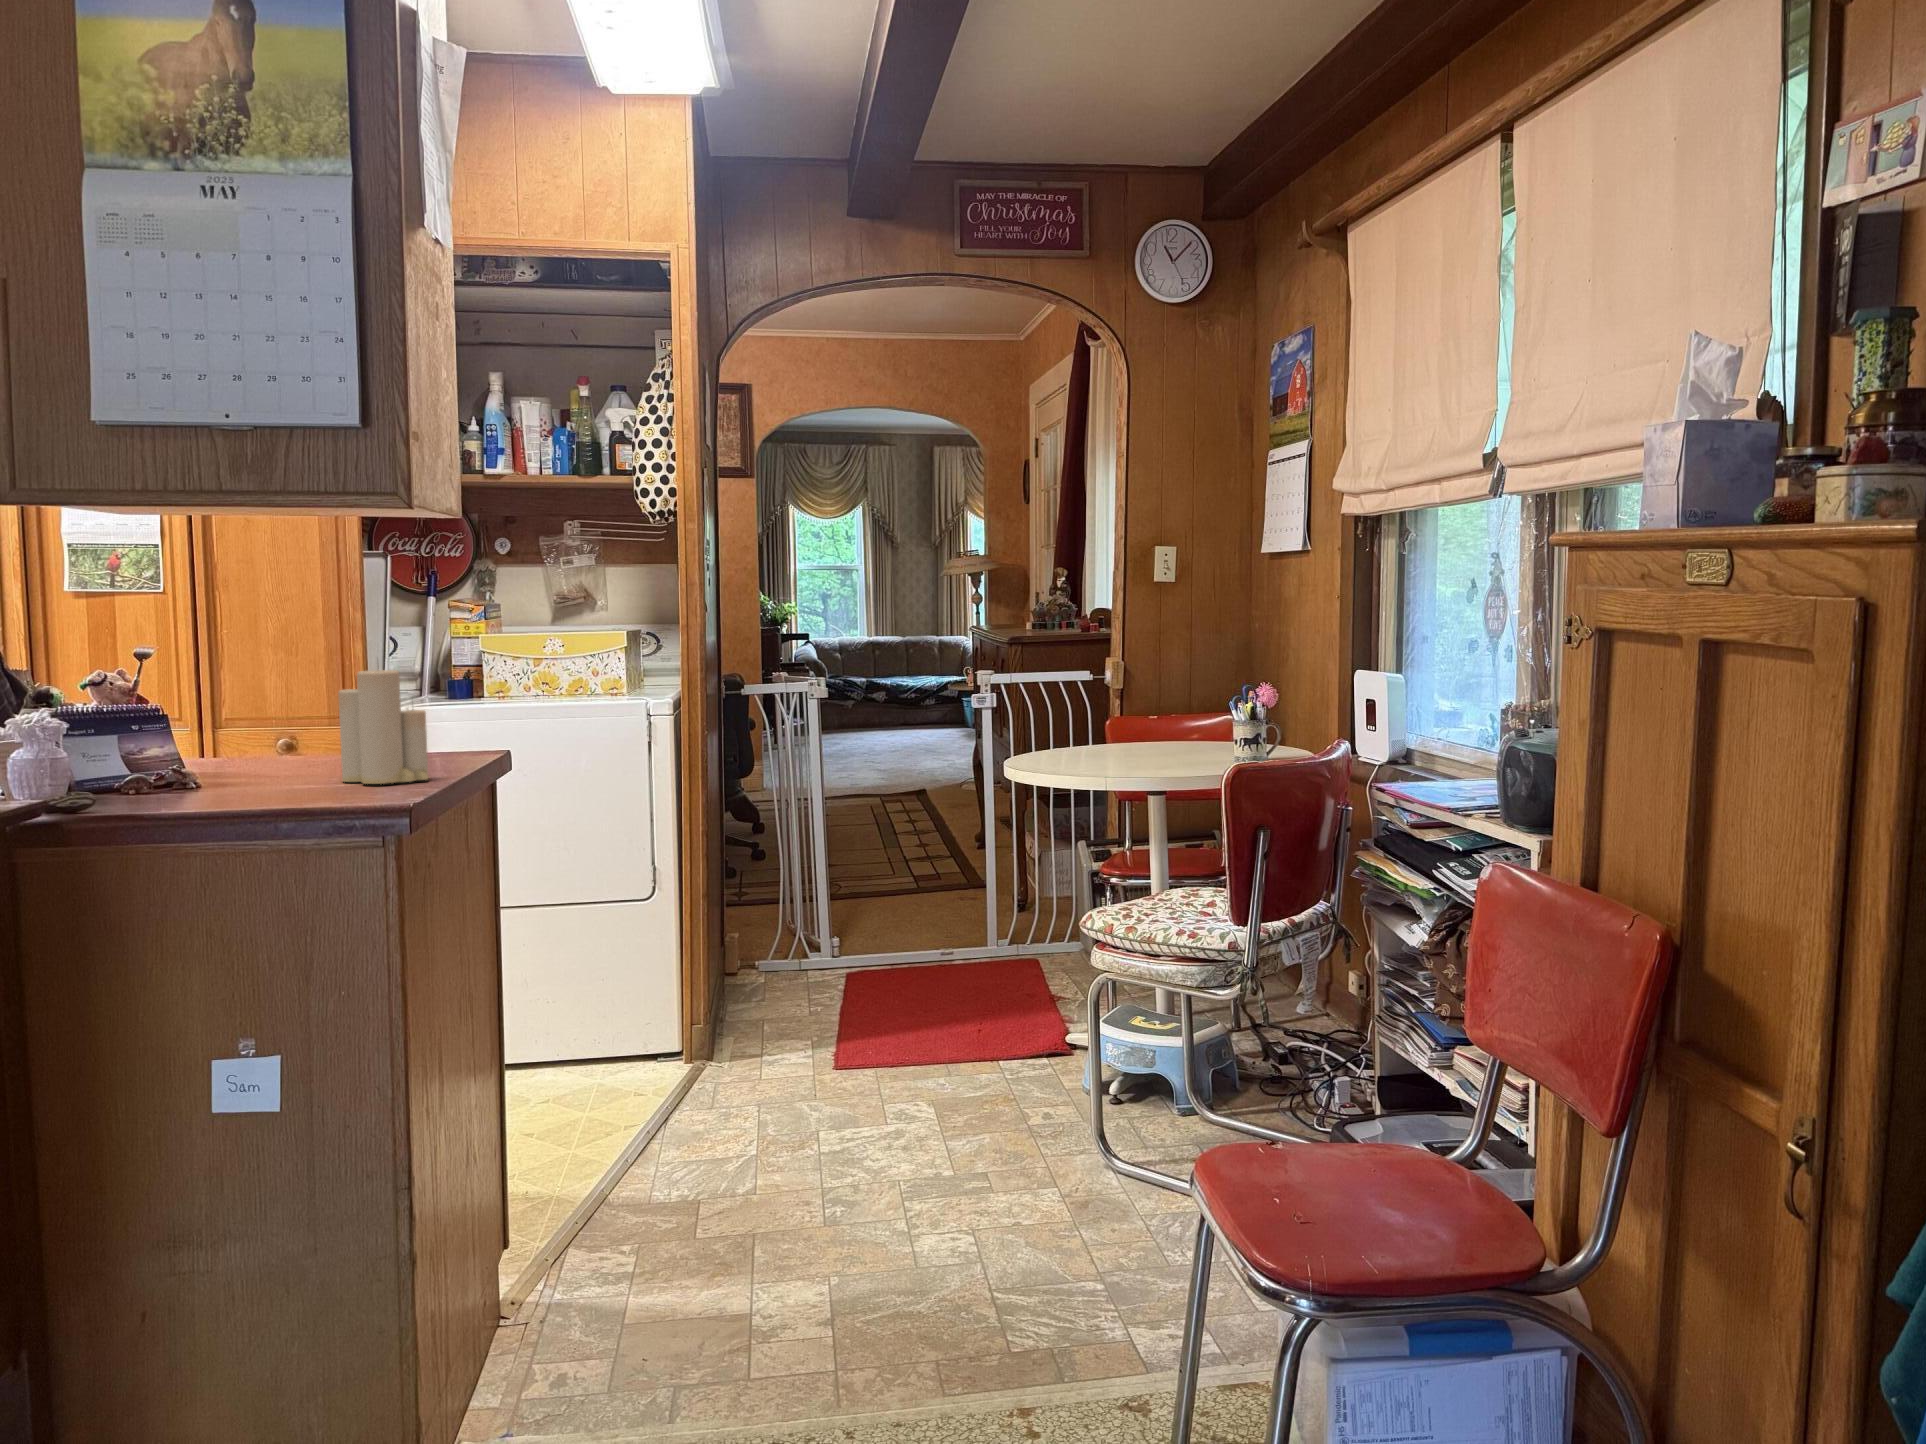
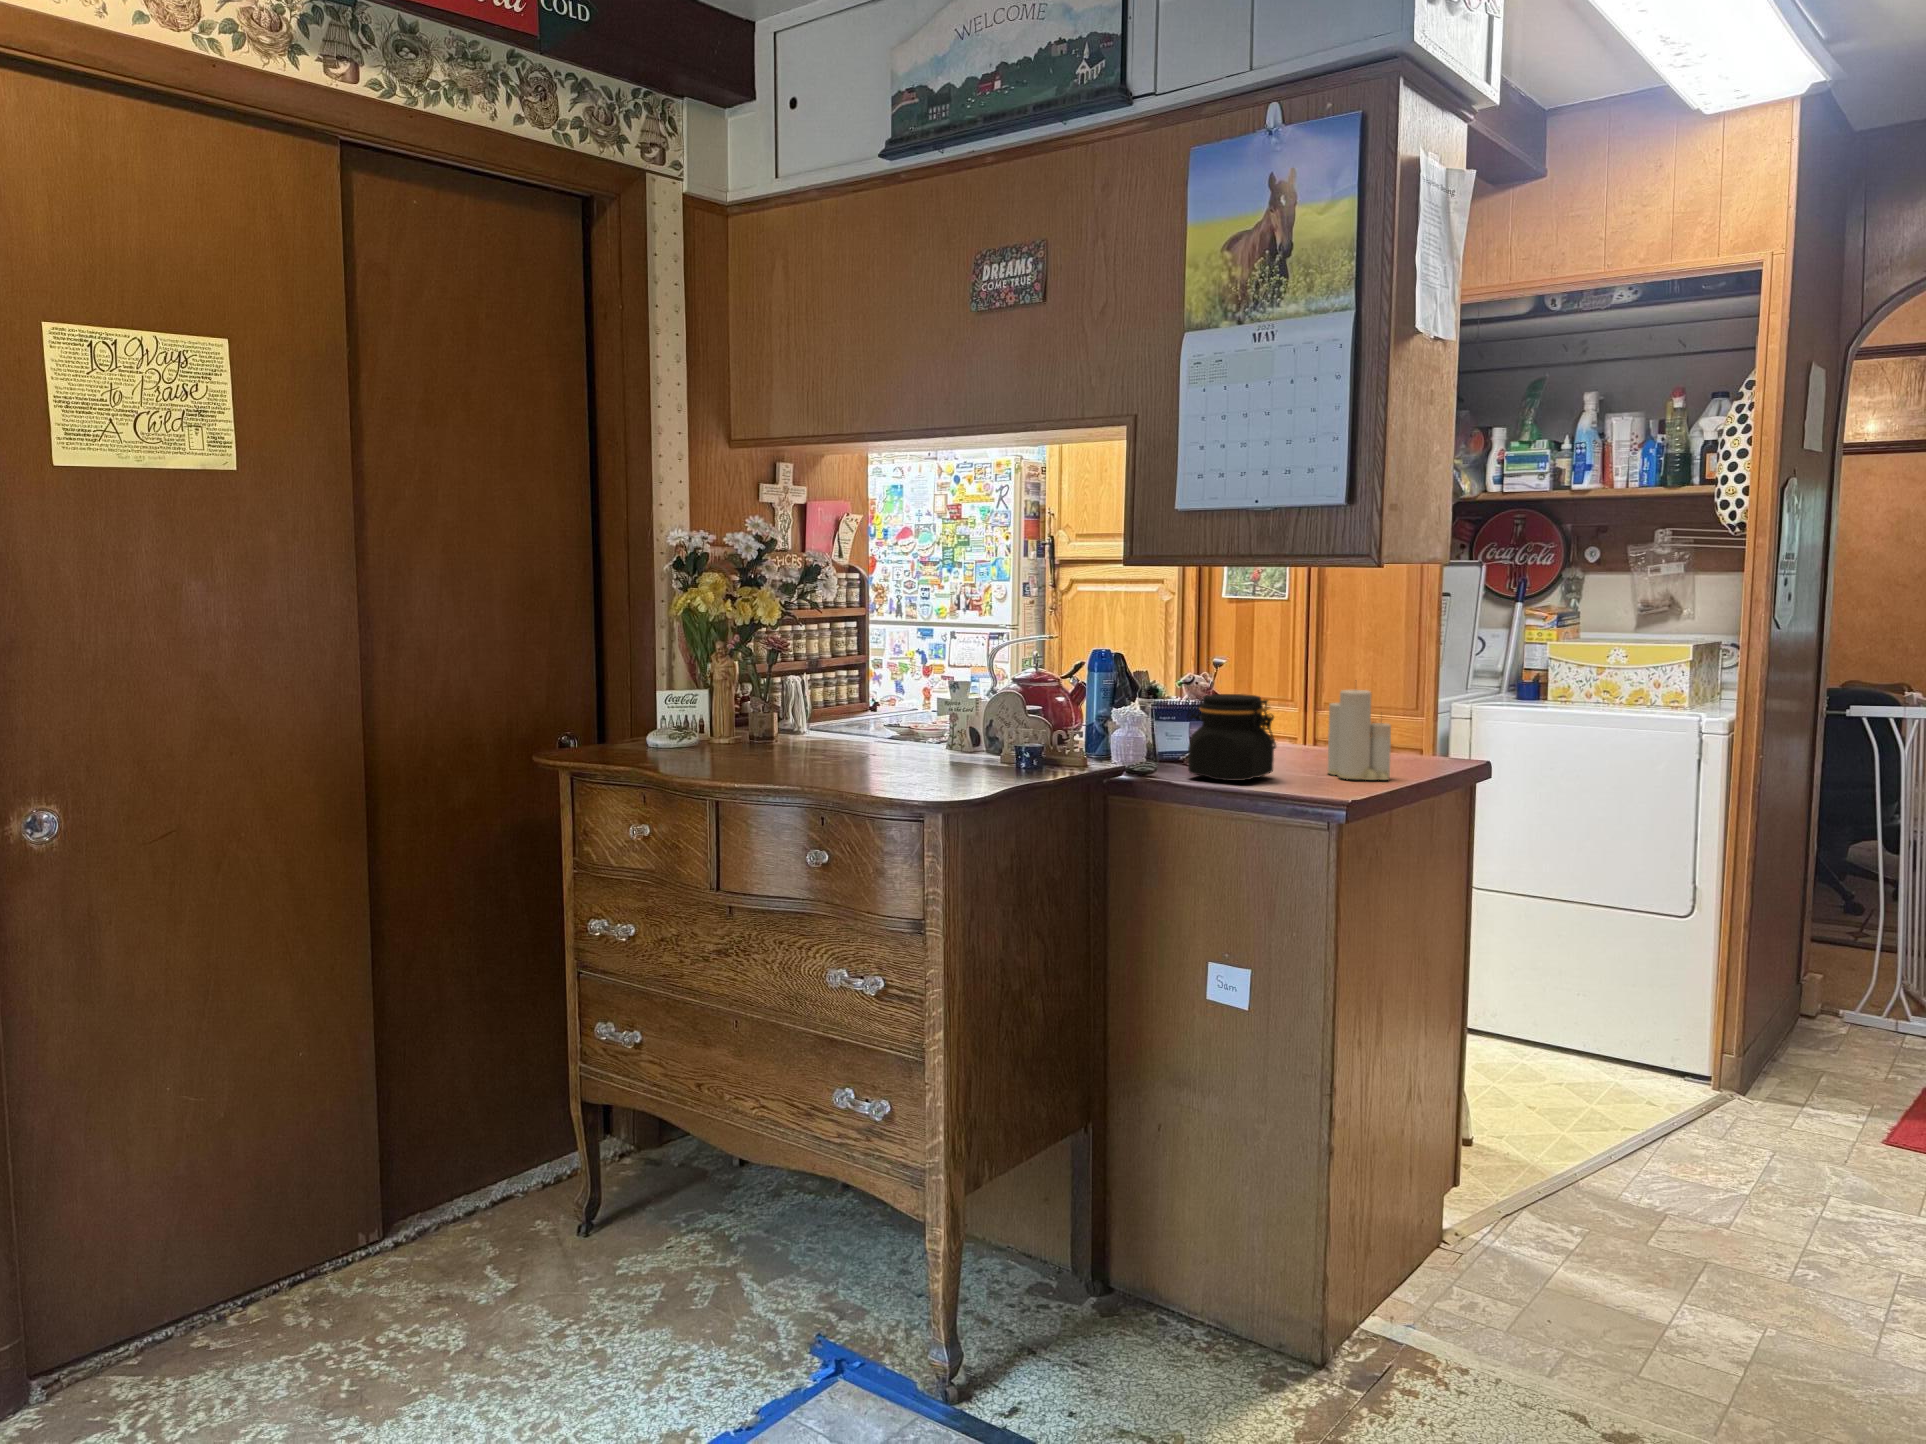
jar: none [133,684,283,805] -> present [1187,694,1276,781]

